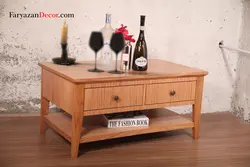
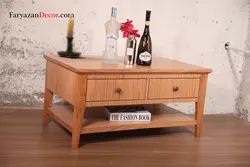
wine glass: present [88,31,125,74] -> none [91,24,130,66]

